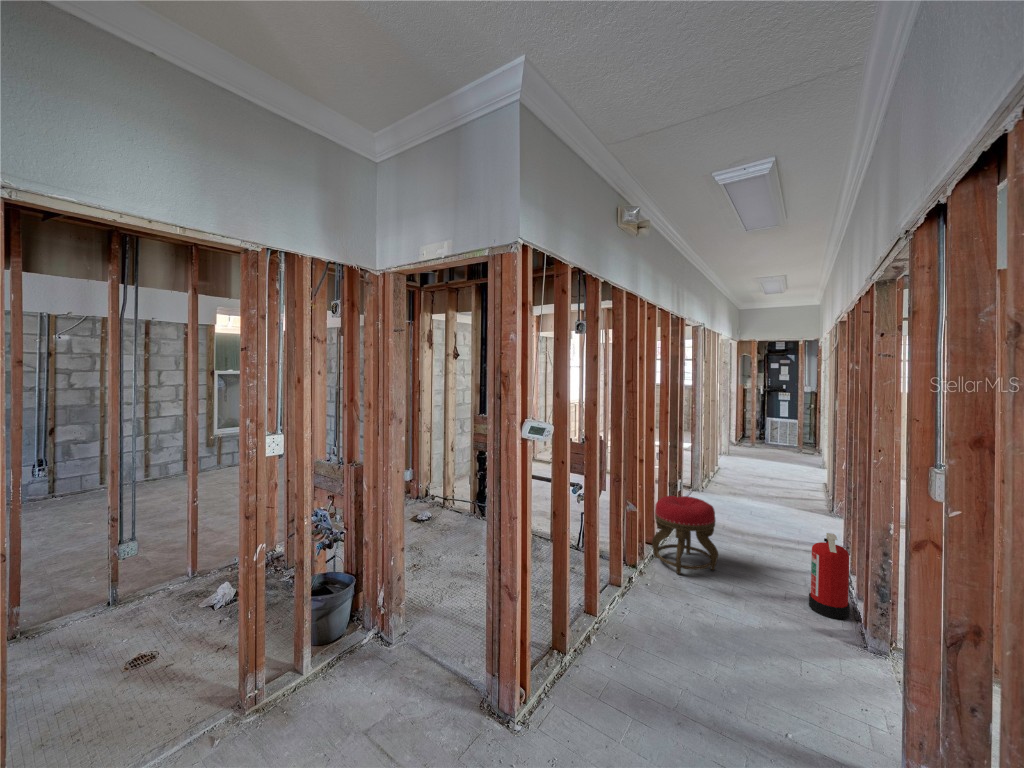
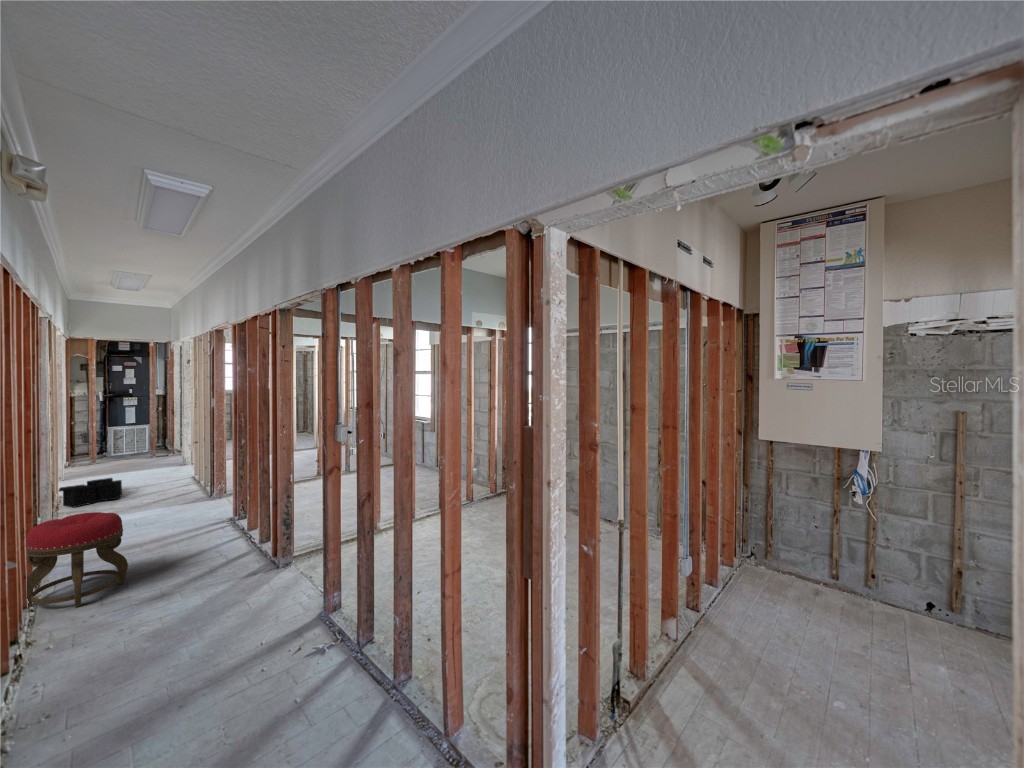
storage bin: none [711,465,758,487] -> present [59,478,122,507]
fire extinguisher: present [809,533,850,619] -> none [229,498,260,567]

